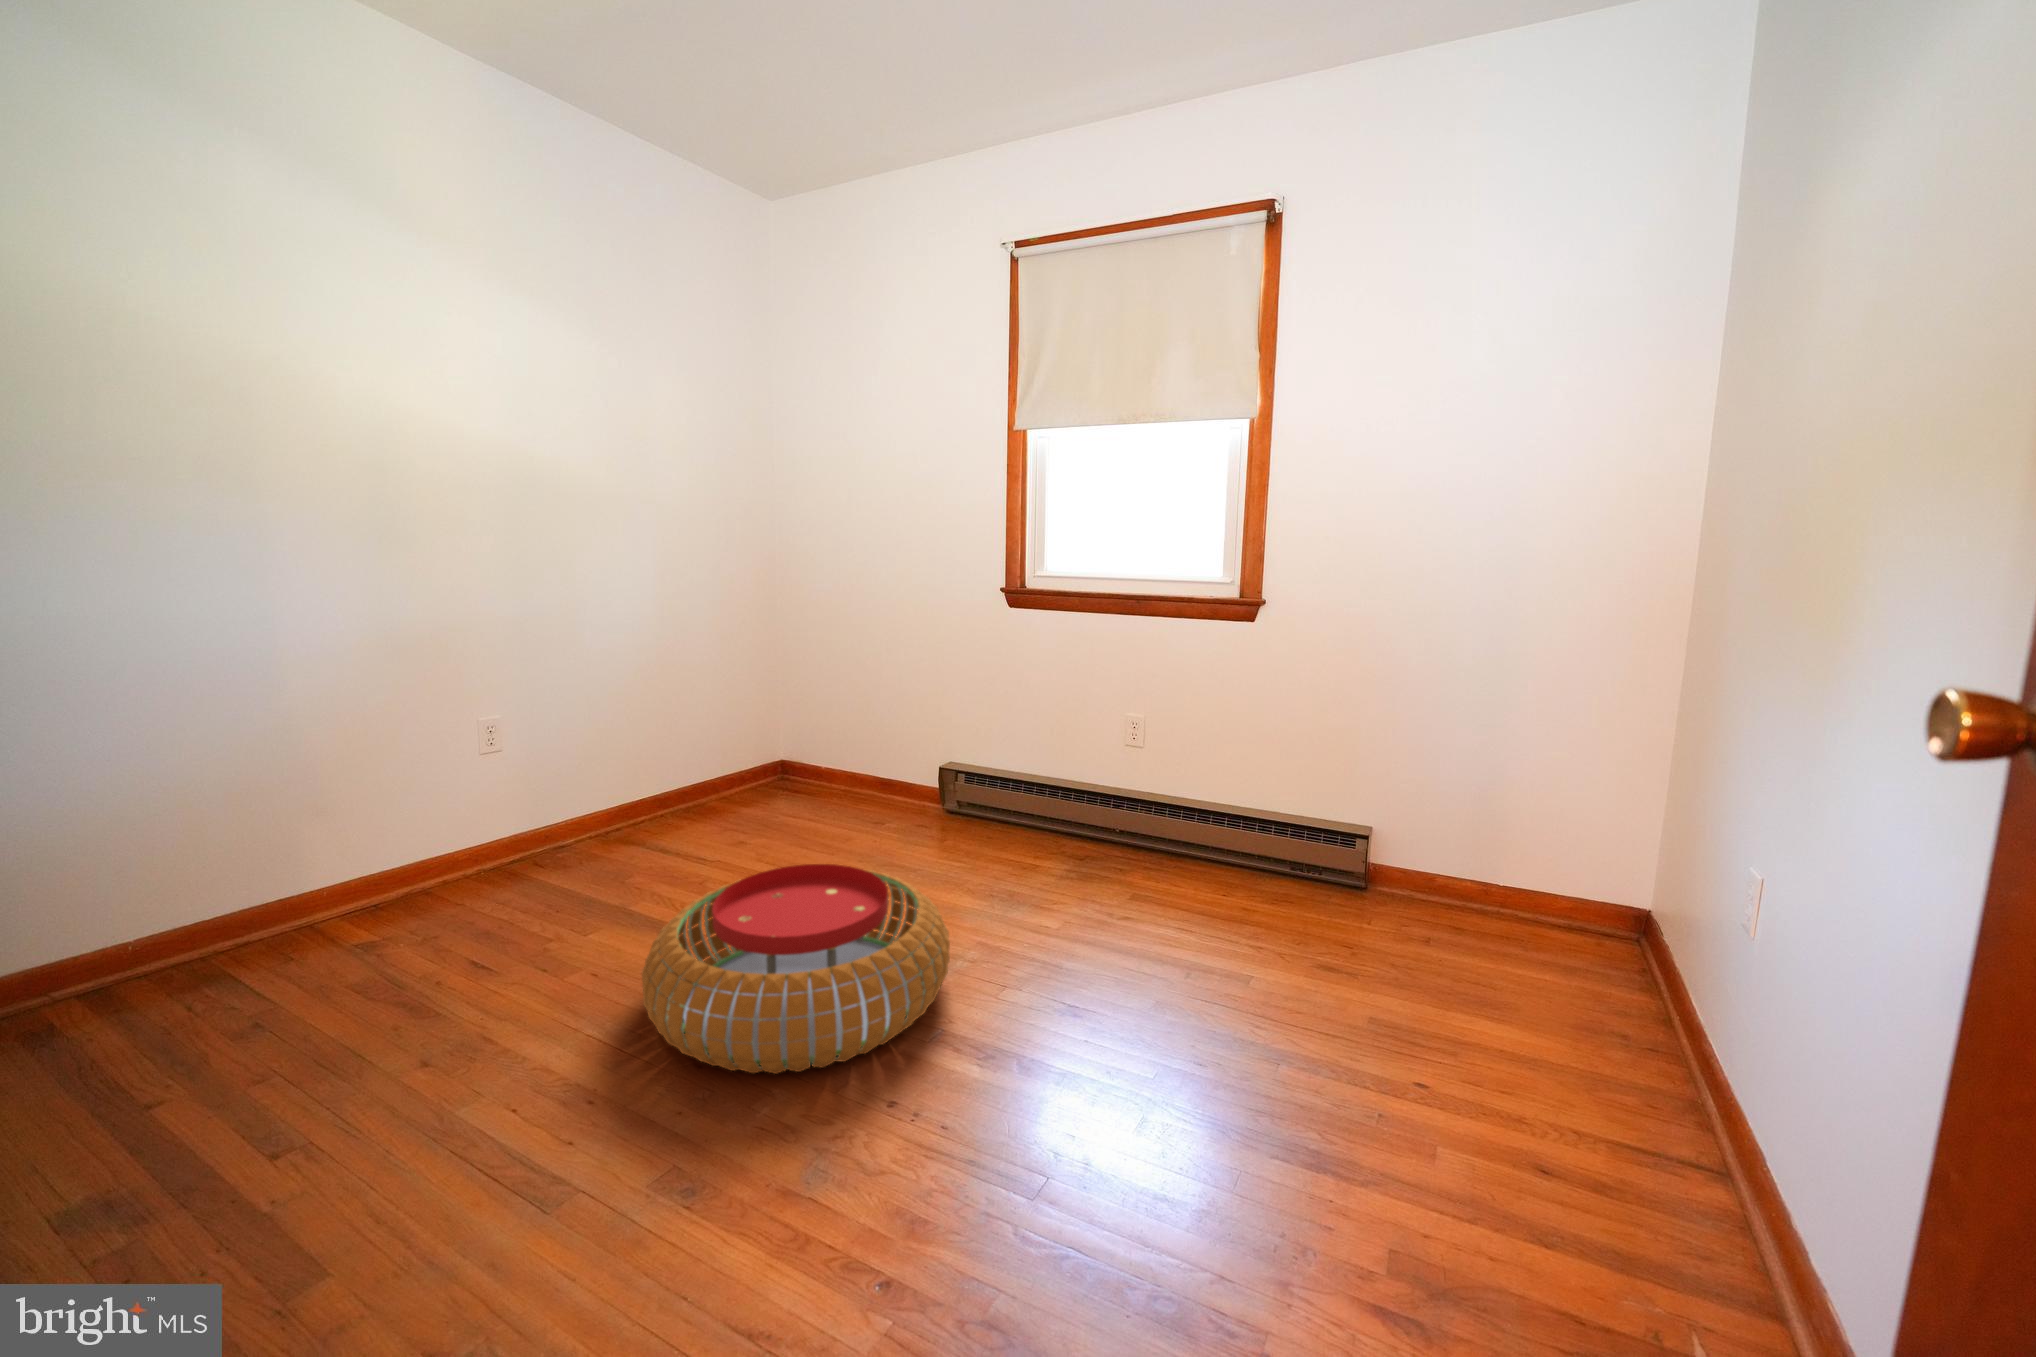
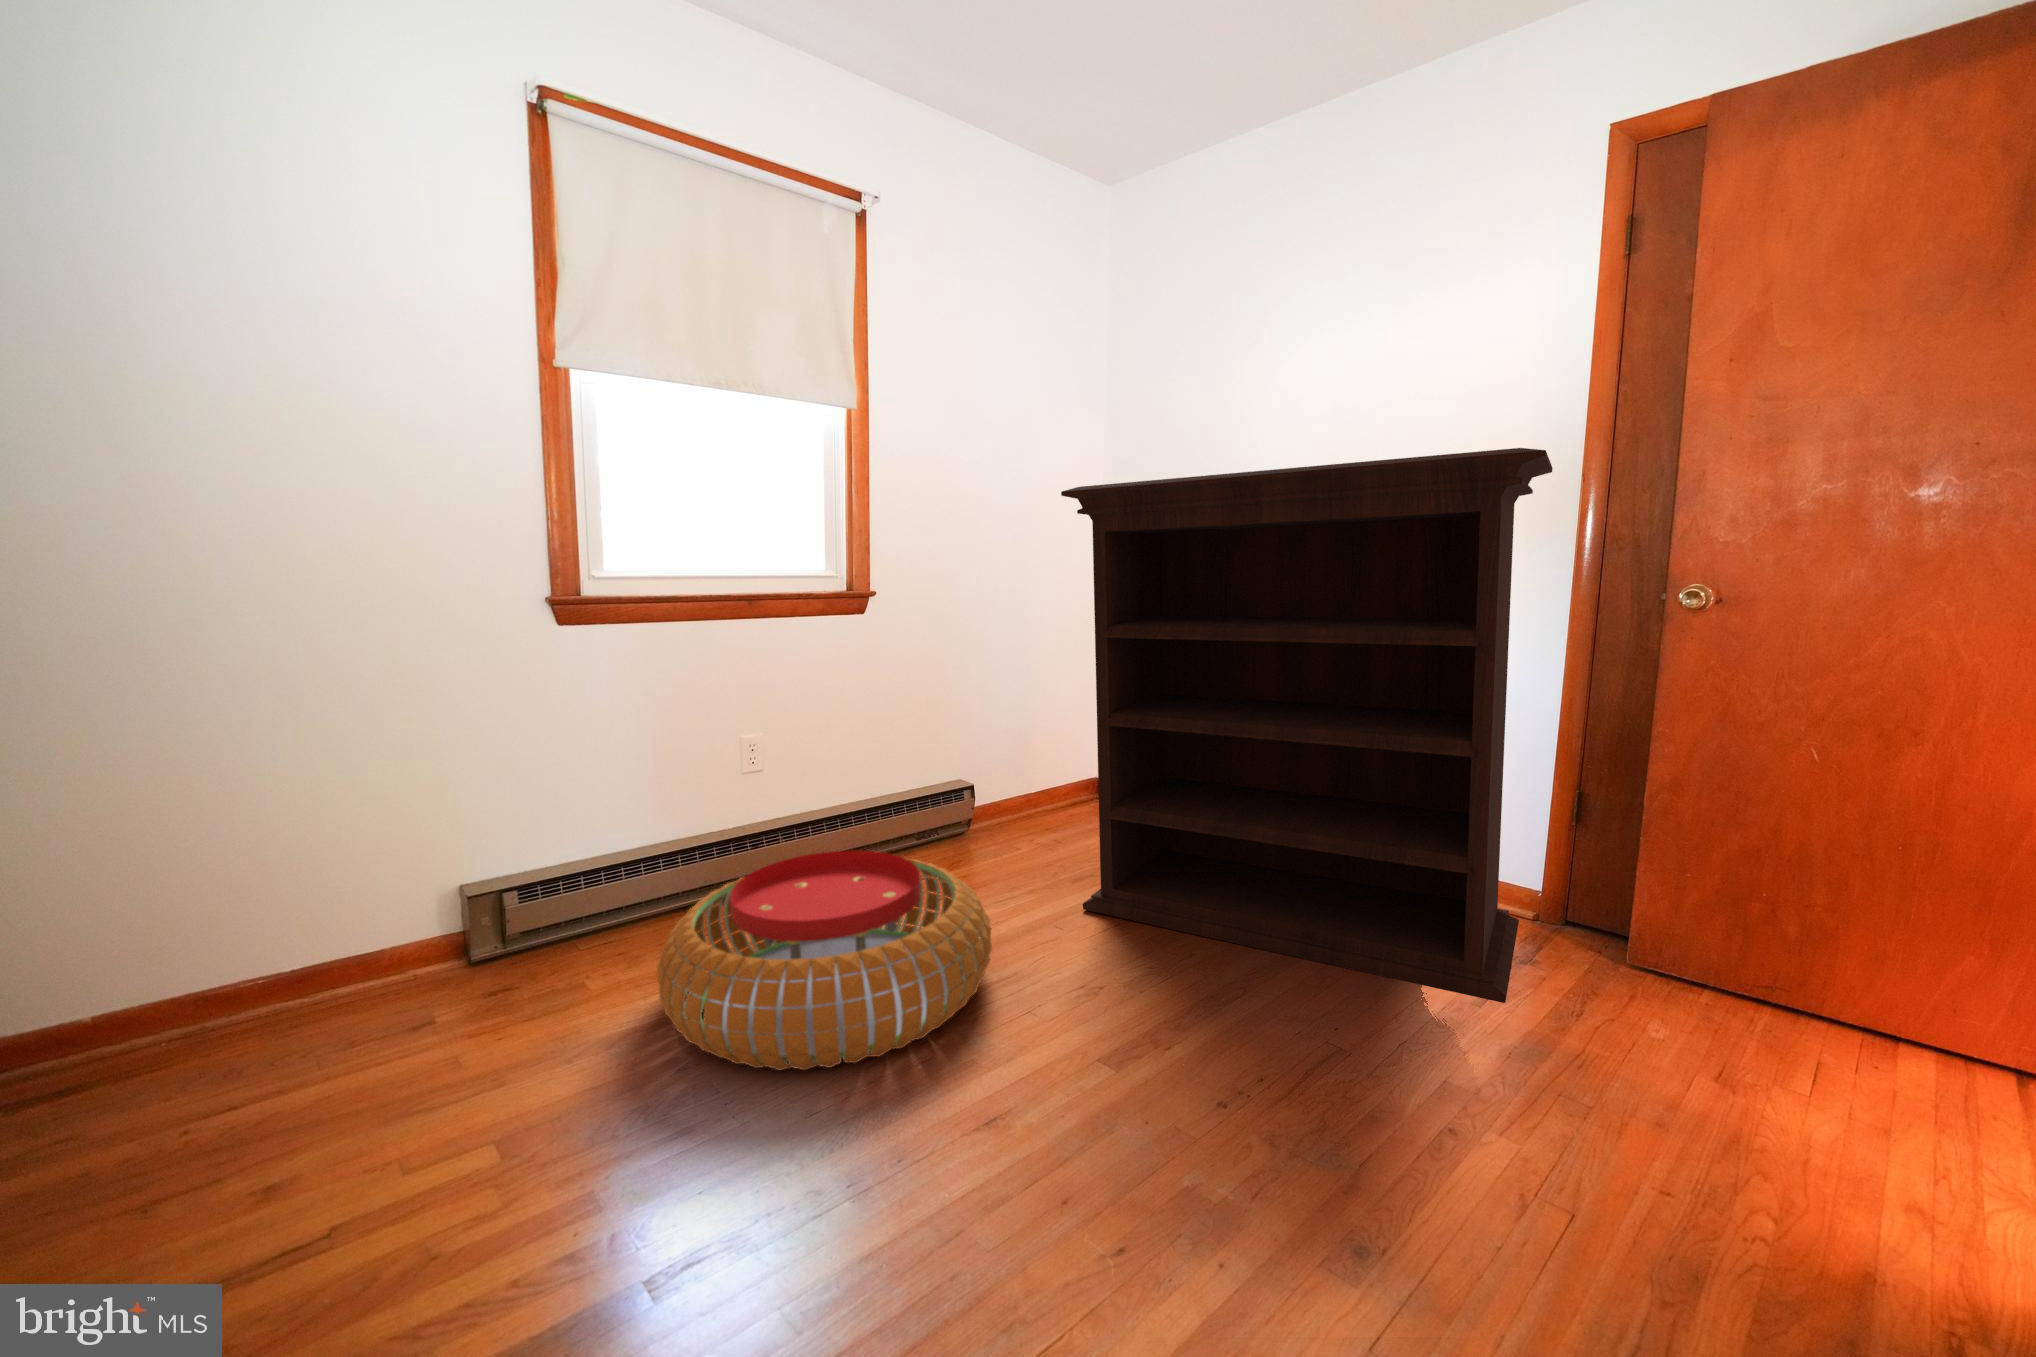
bookshelf: none [1030,543,1459,1023] -> present [1061,448,1552,1003]

